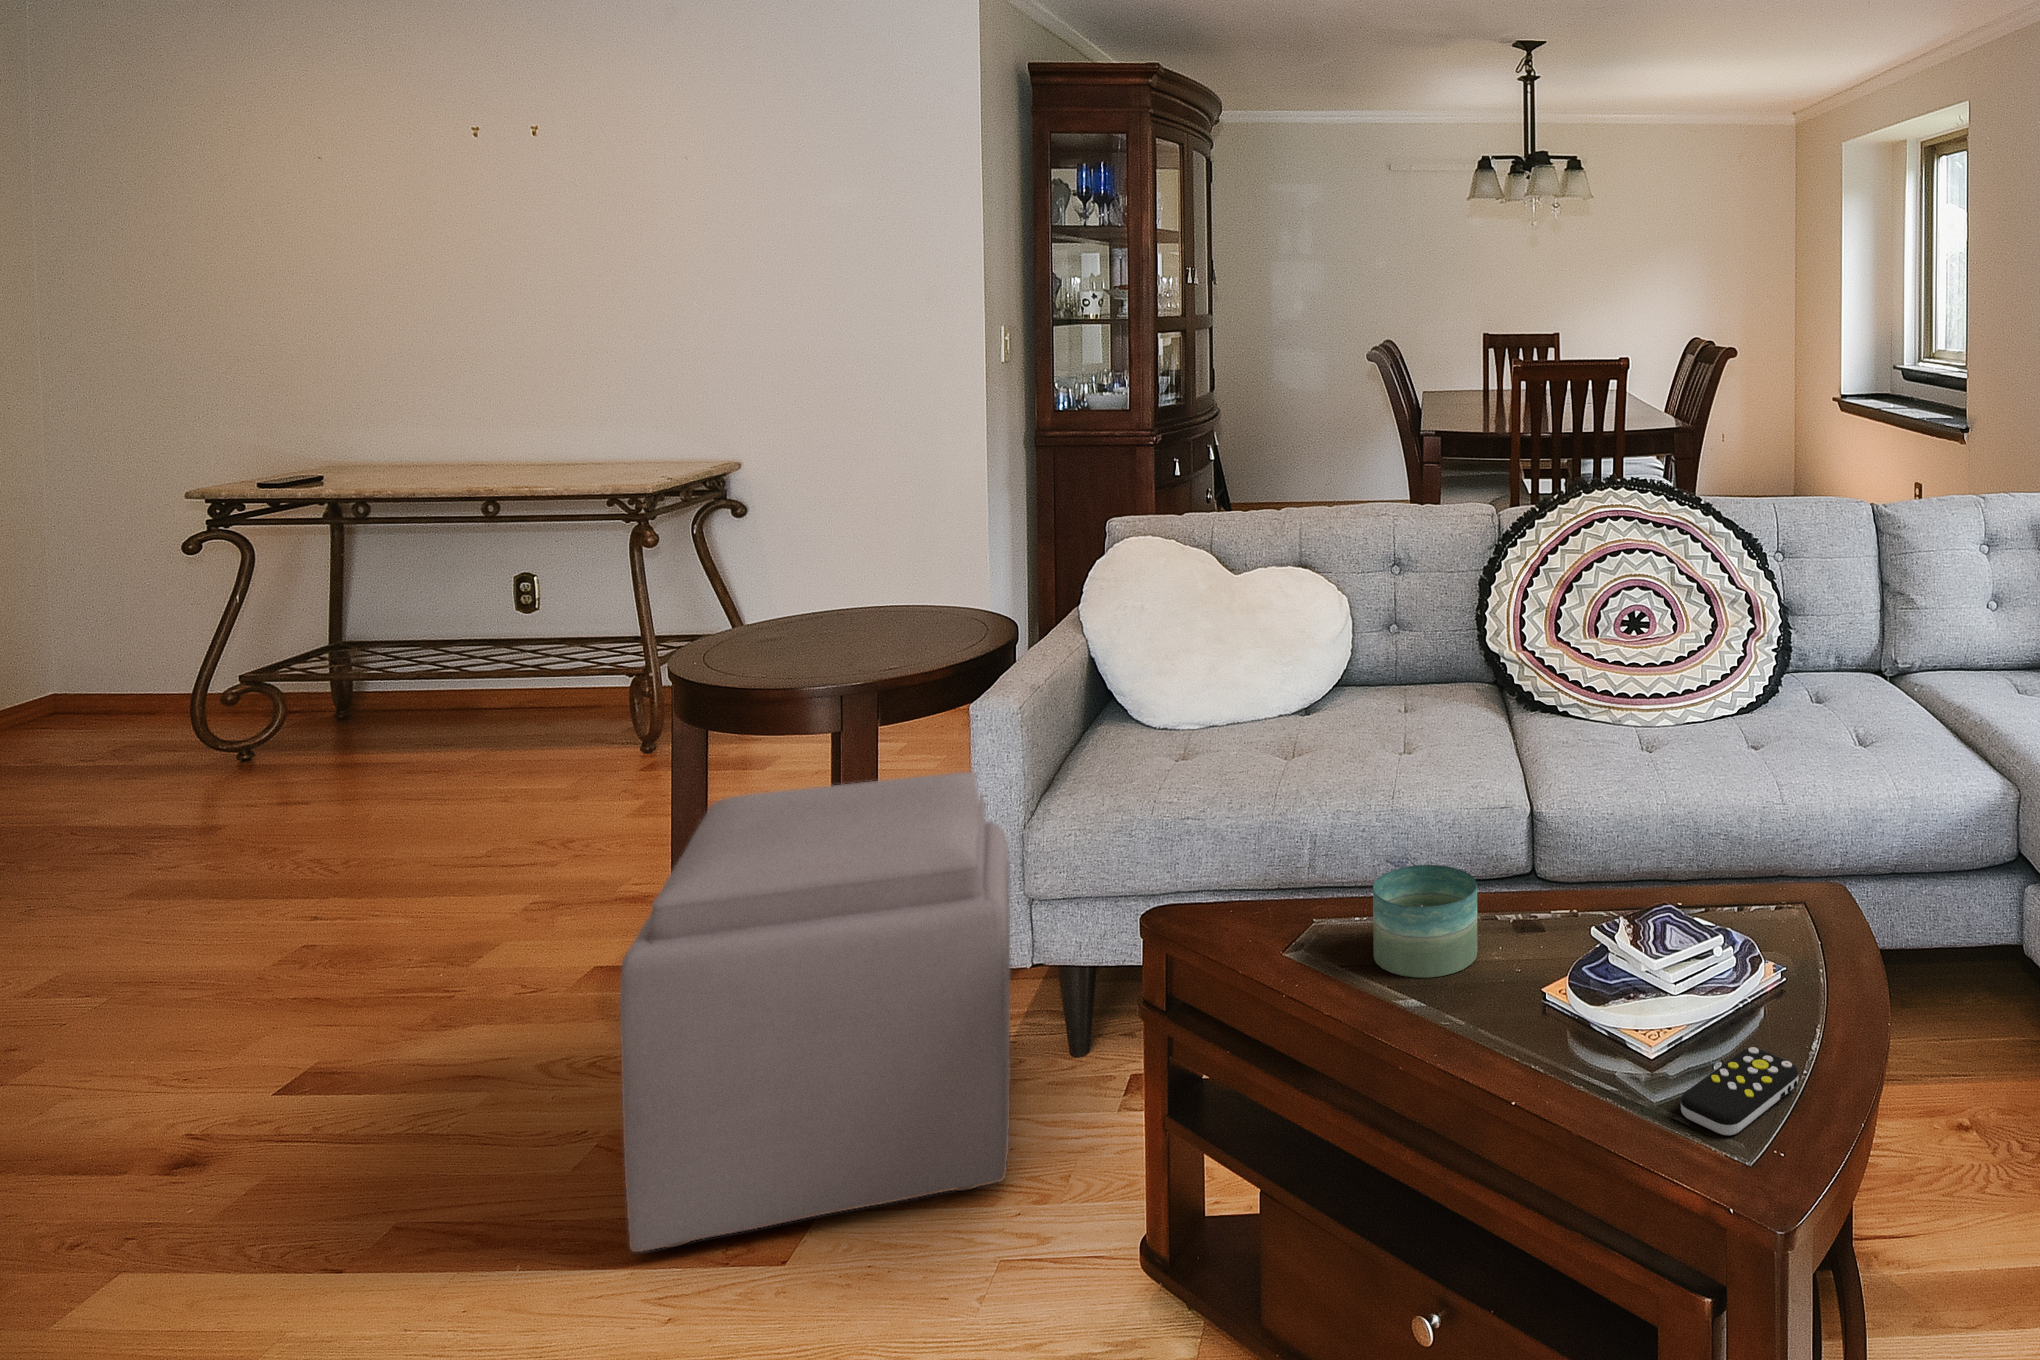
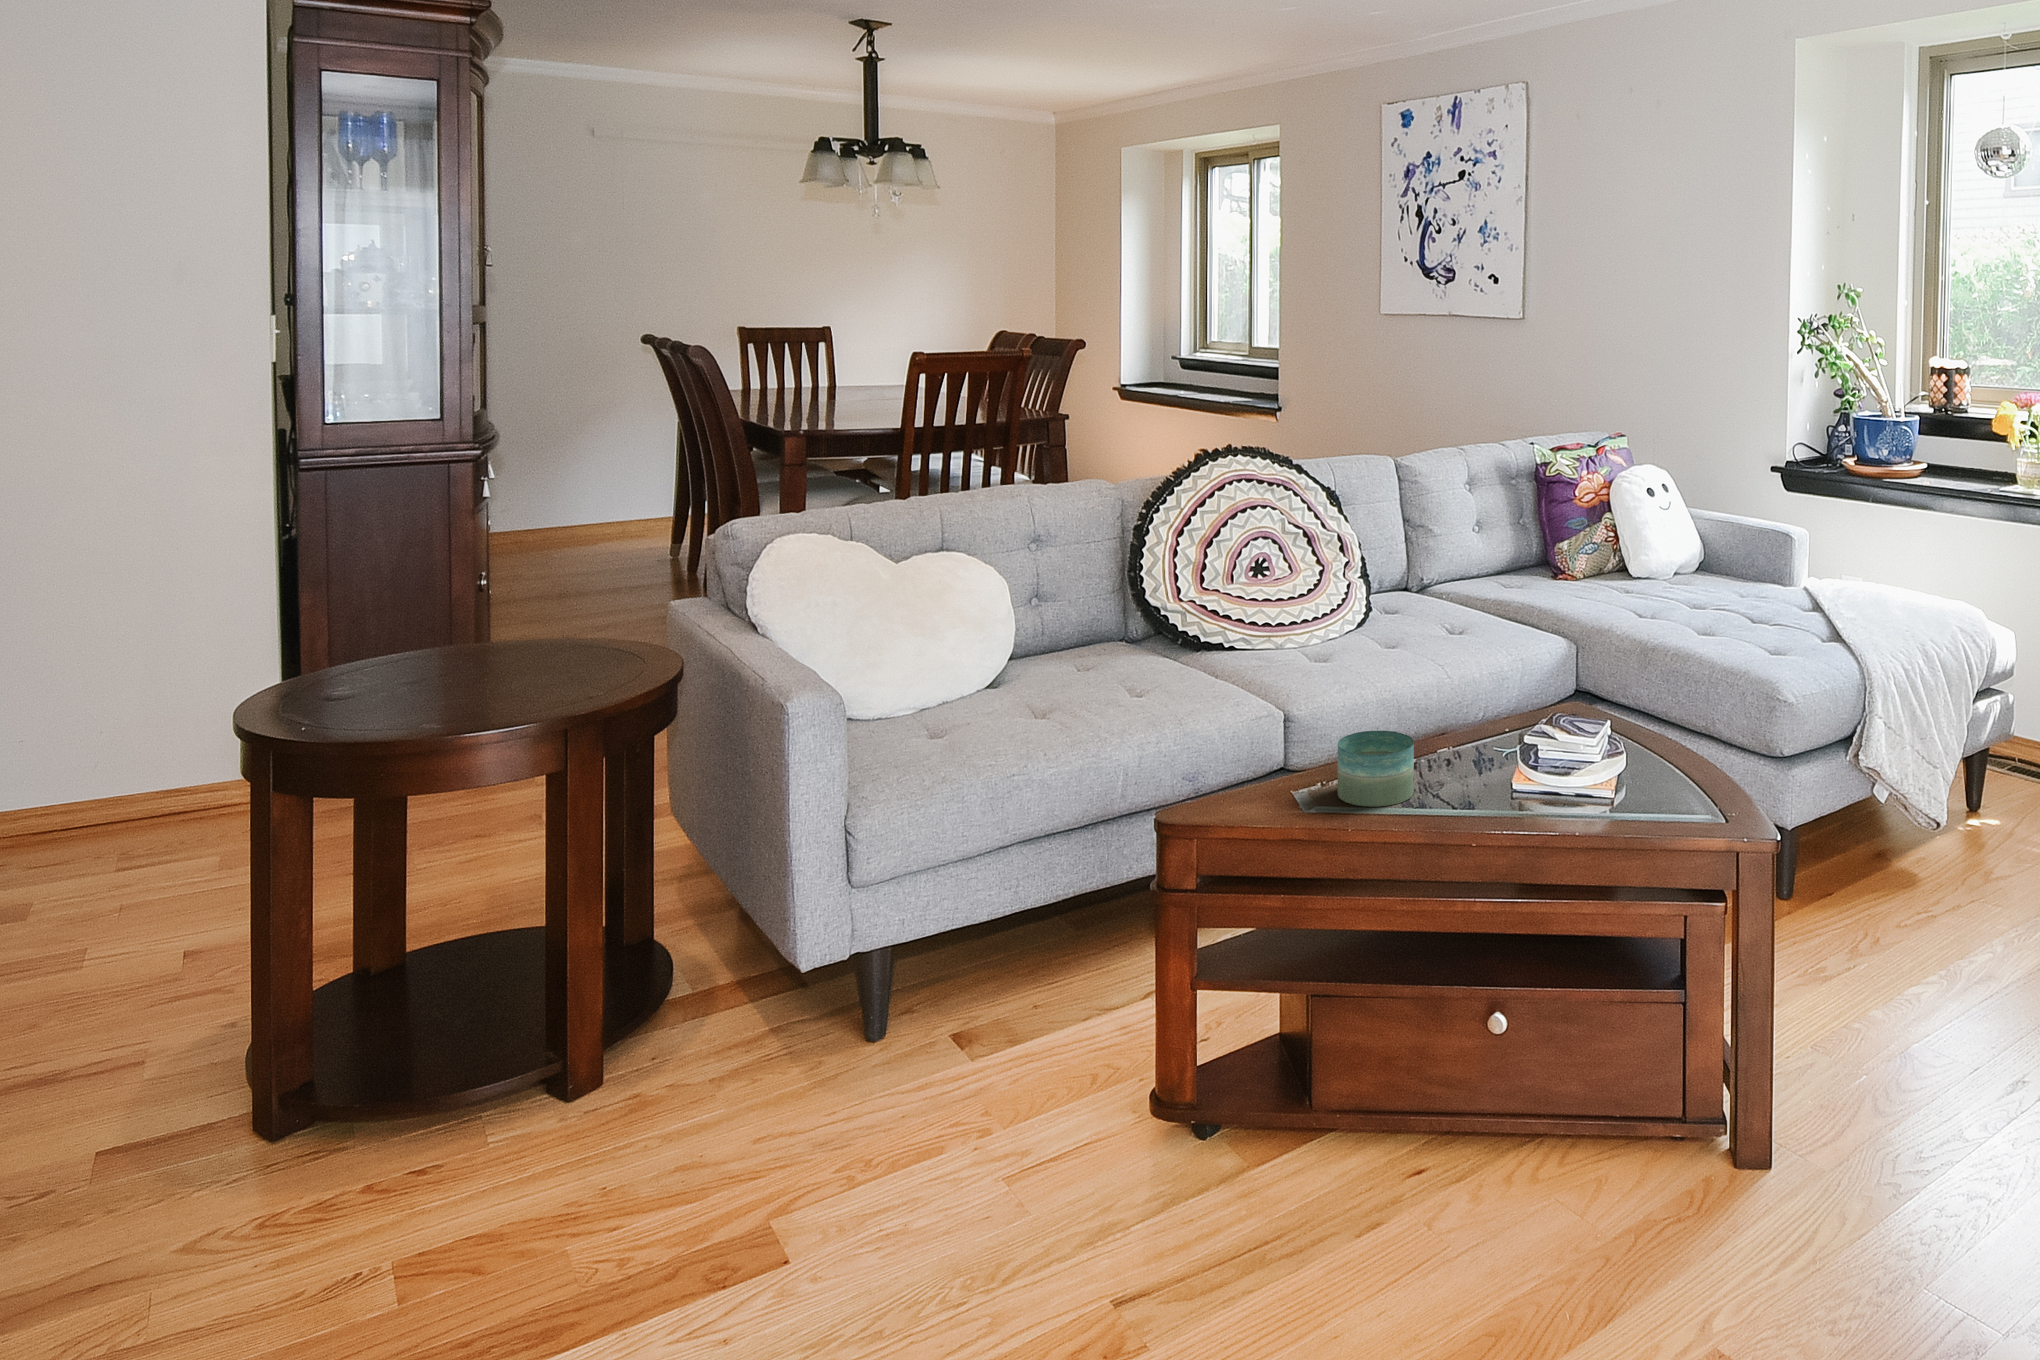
ottoman: present [620,772,1010,1252] -> none [508,769,972,1261]
remote control: present [1681,1047,1798,1135] -> none [1637,781,1679,822]

